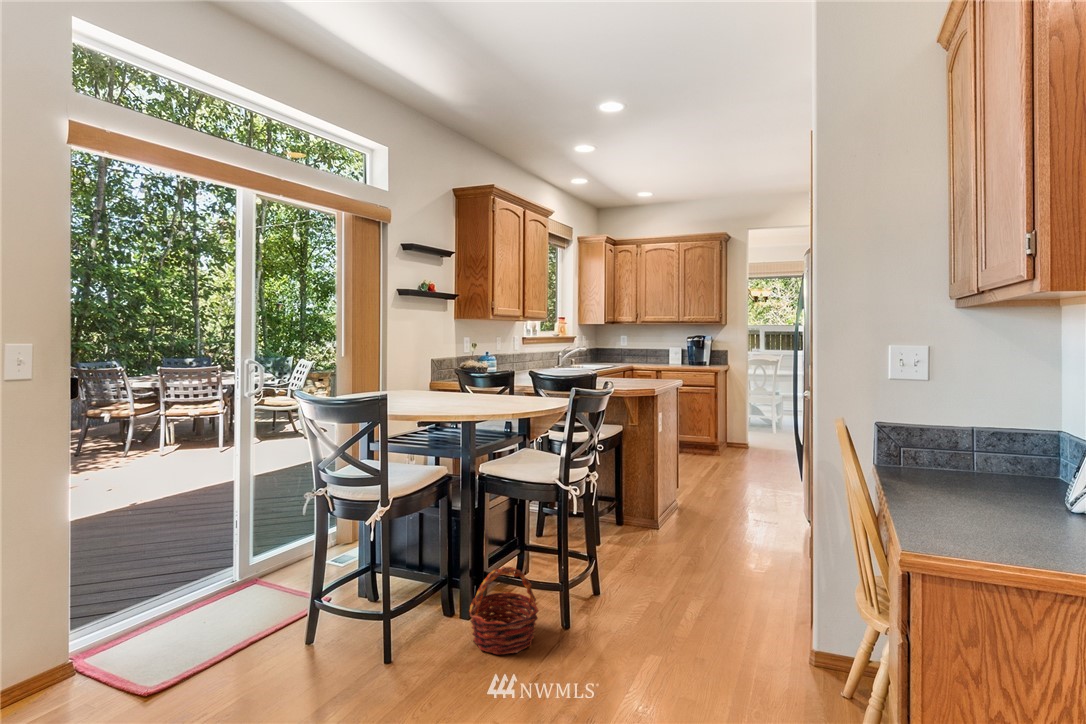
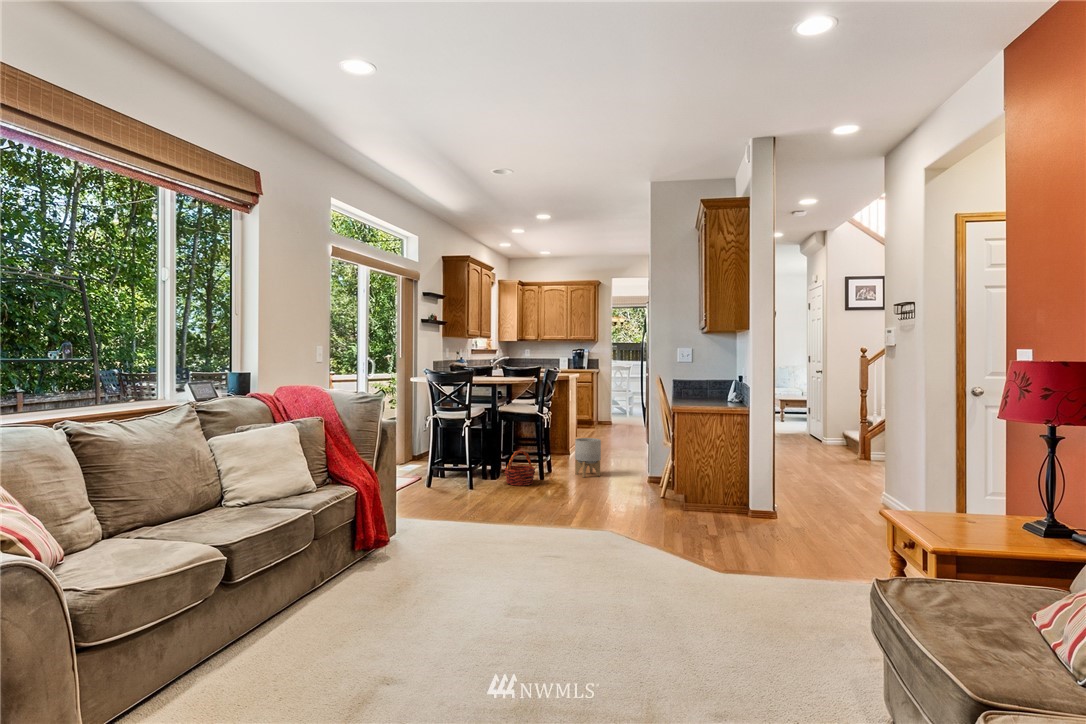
planter: none [642,529,699,625] -> present [575,438,601,477]

